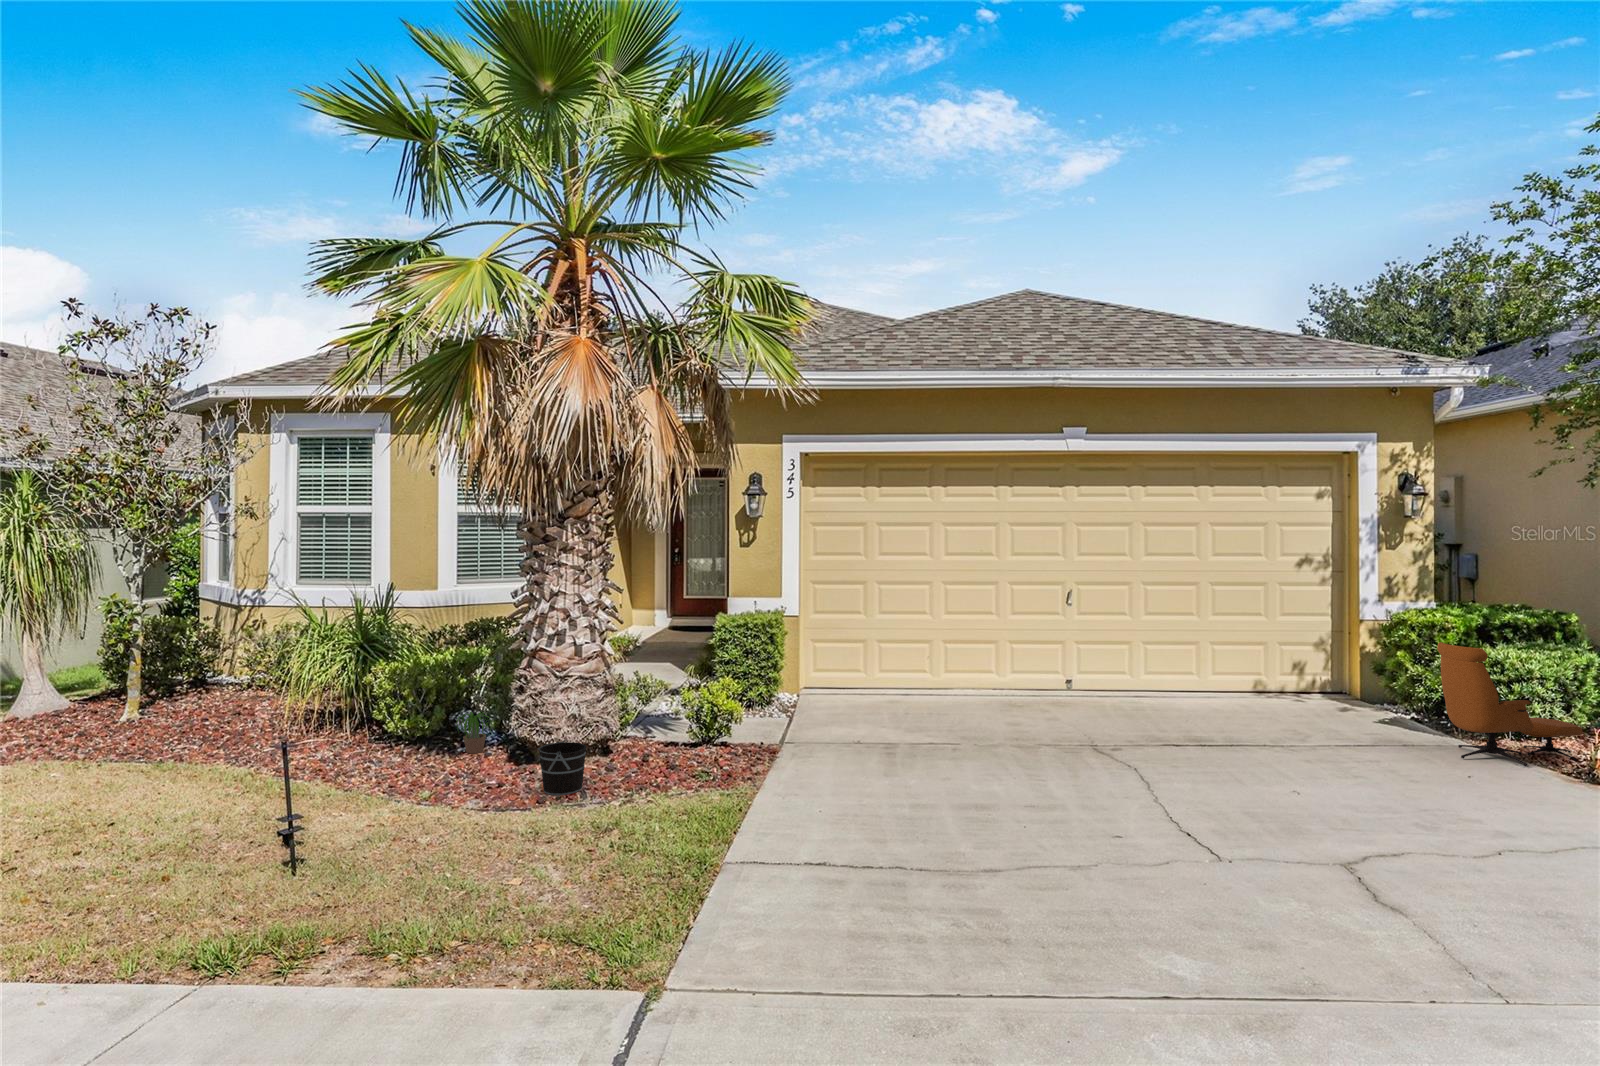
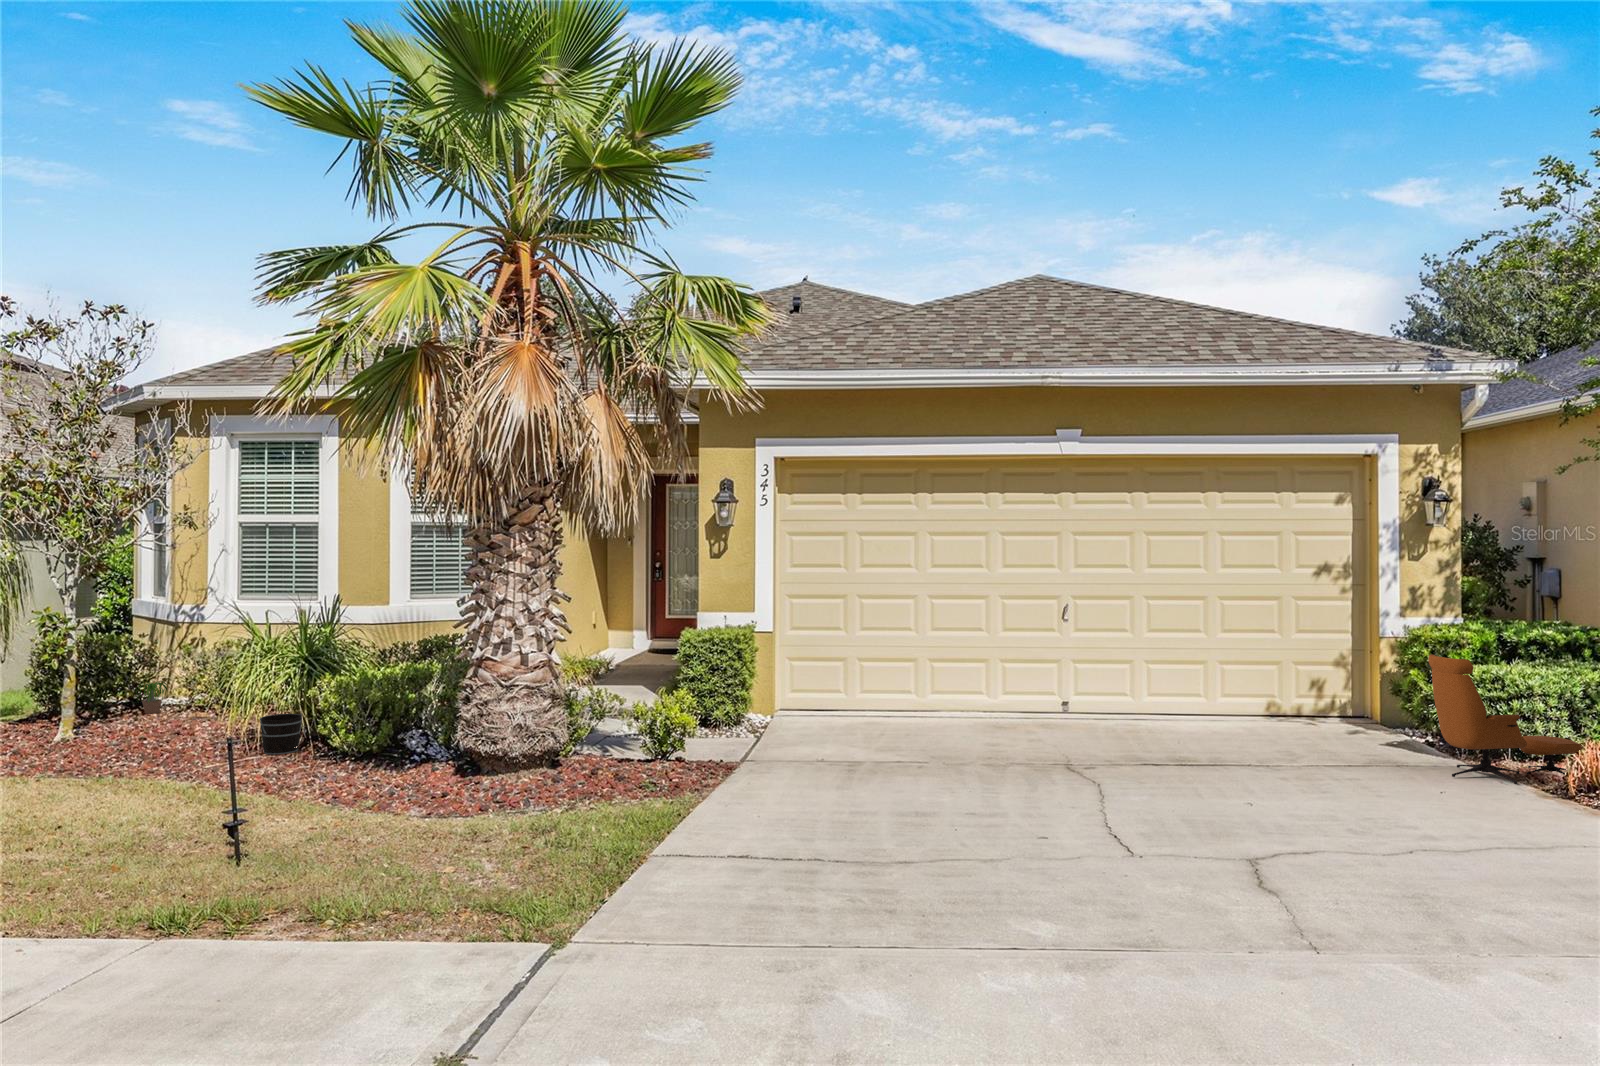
potted plant: present [456,711,492,753] -> present [138,681,167,714]
bucket: present [538,740,586,795] -> present [260,714,302,754]

